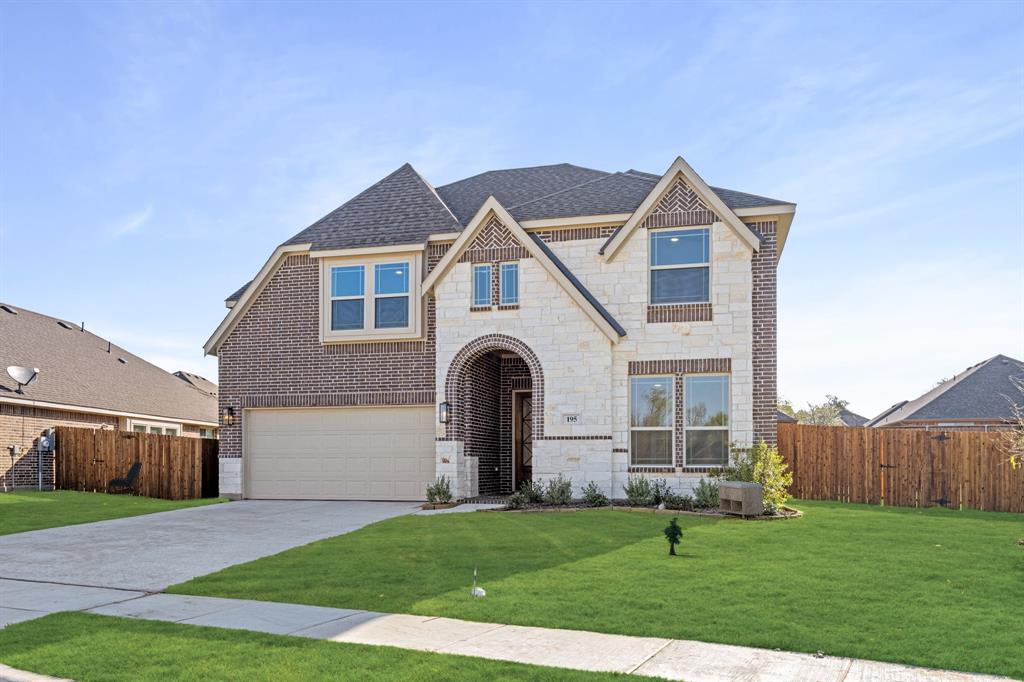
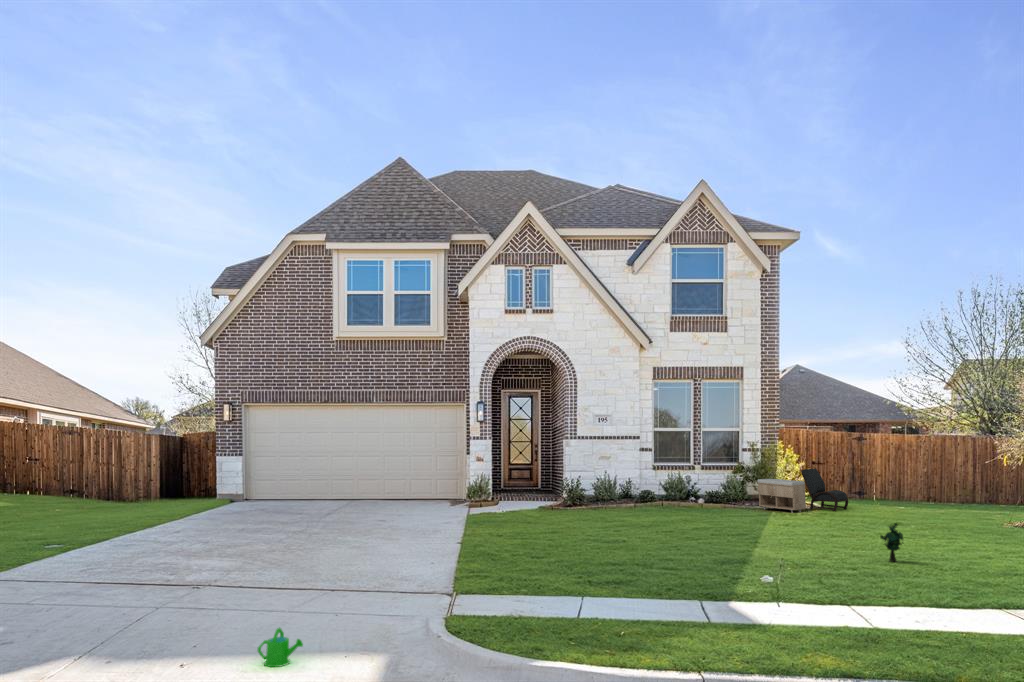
lounge chair: present [108,462,142,494] -> present [801,468,848,511]
watering can: none [26,559,49,583] -> present [258,628,303,667]

